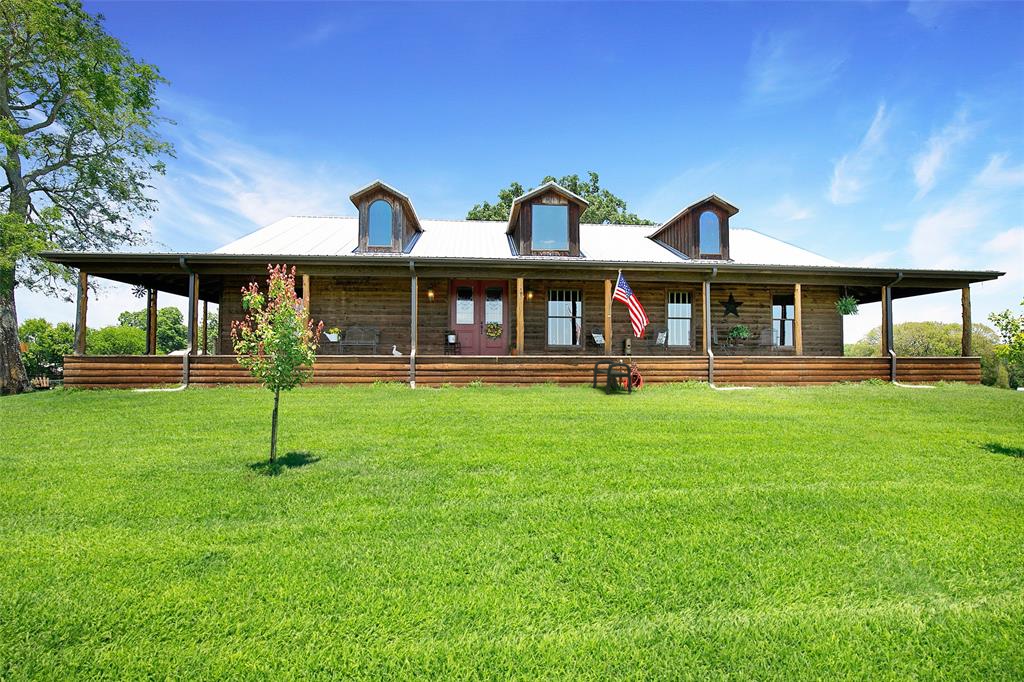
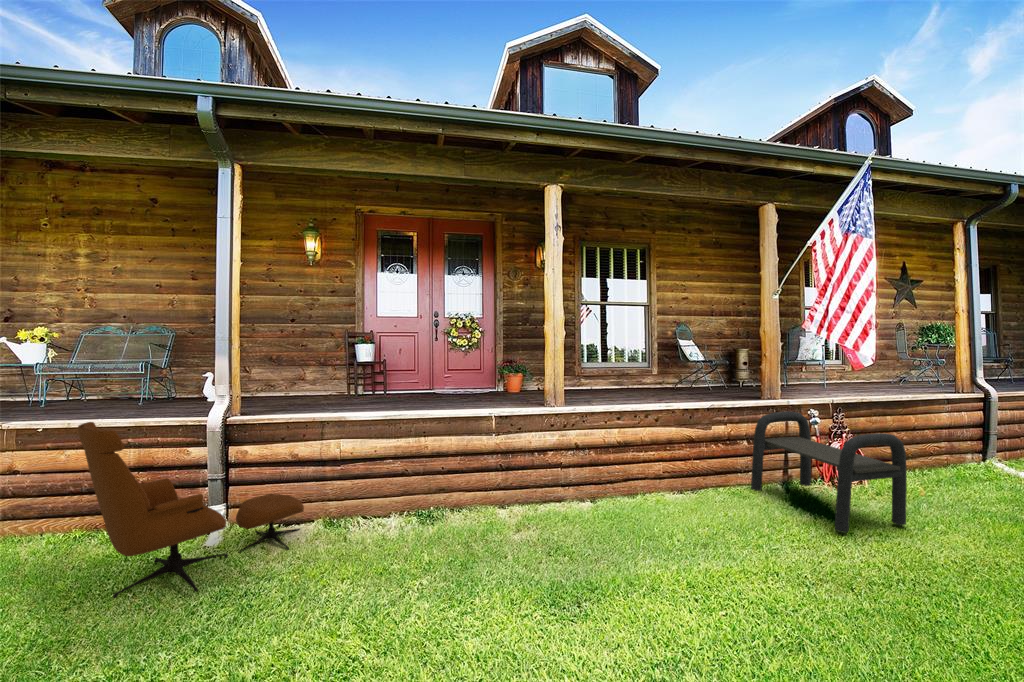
lounge chair: none [389,350,439,396] -> present [78,422,304,598]

